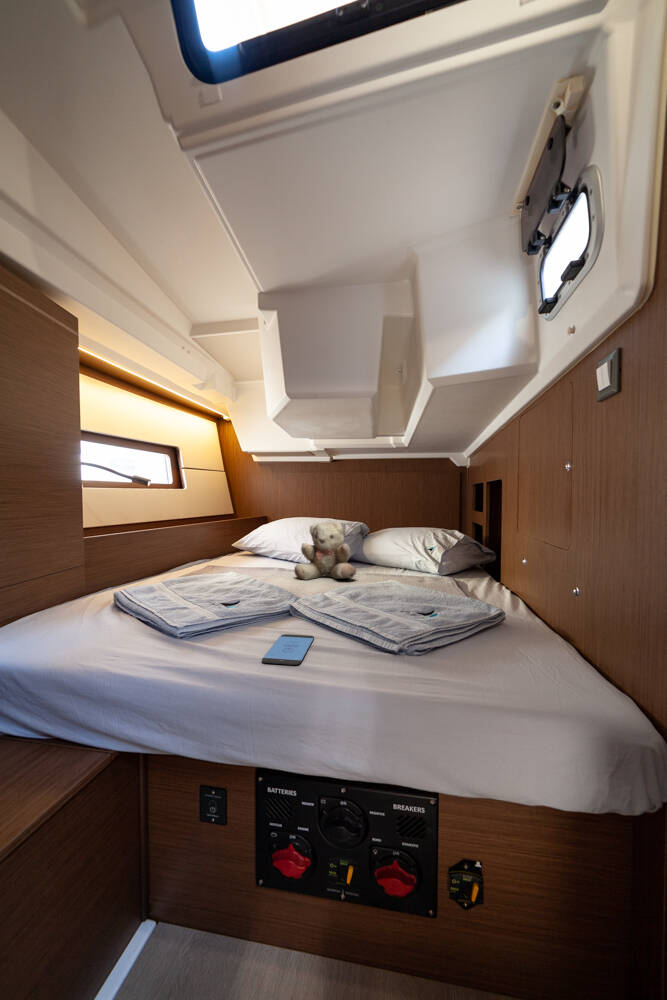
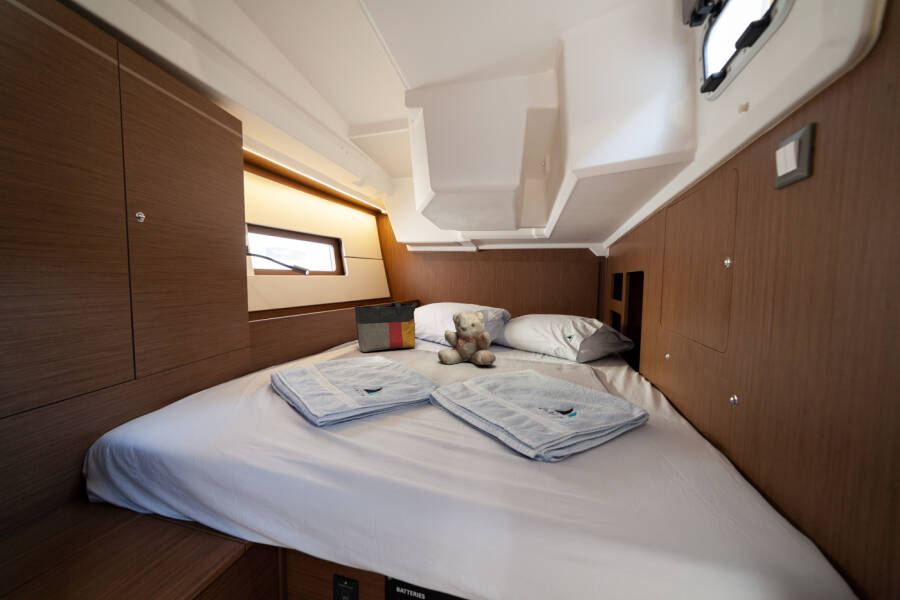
tote bag: none [200,515,270,570] -> present [355,302,418,352]
smartphone: present [262,634,314,665] -> none [397,425,450,463]

